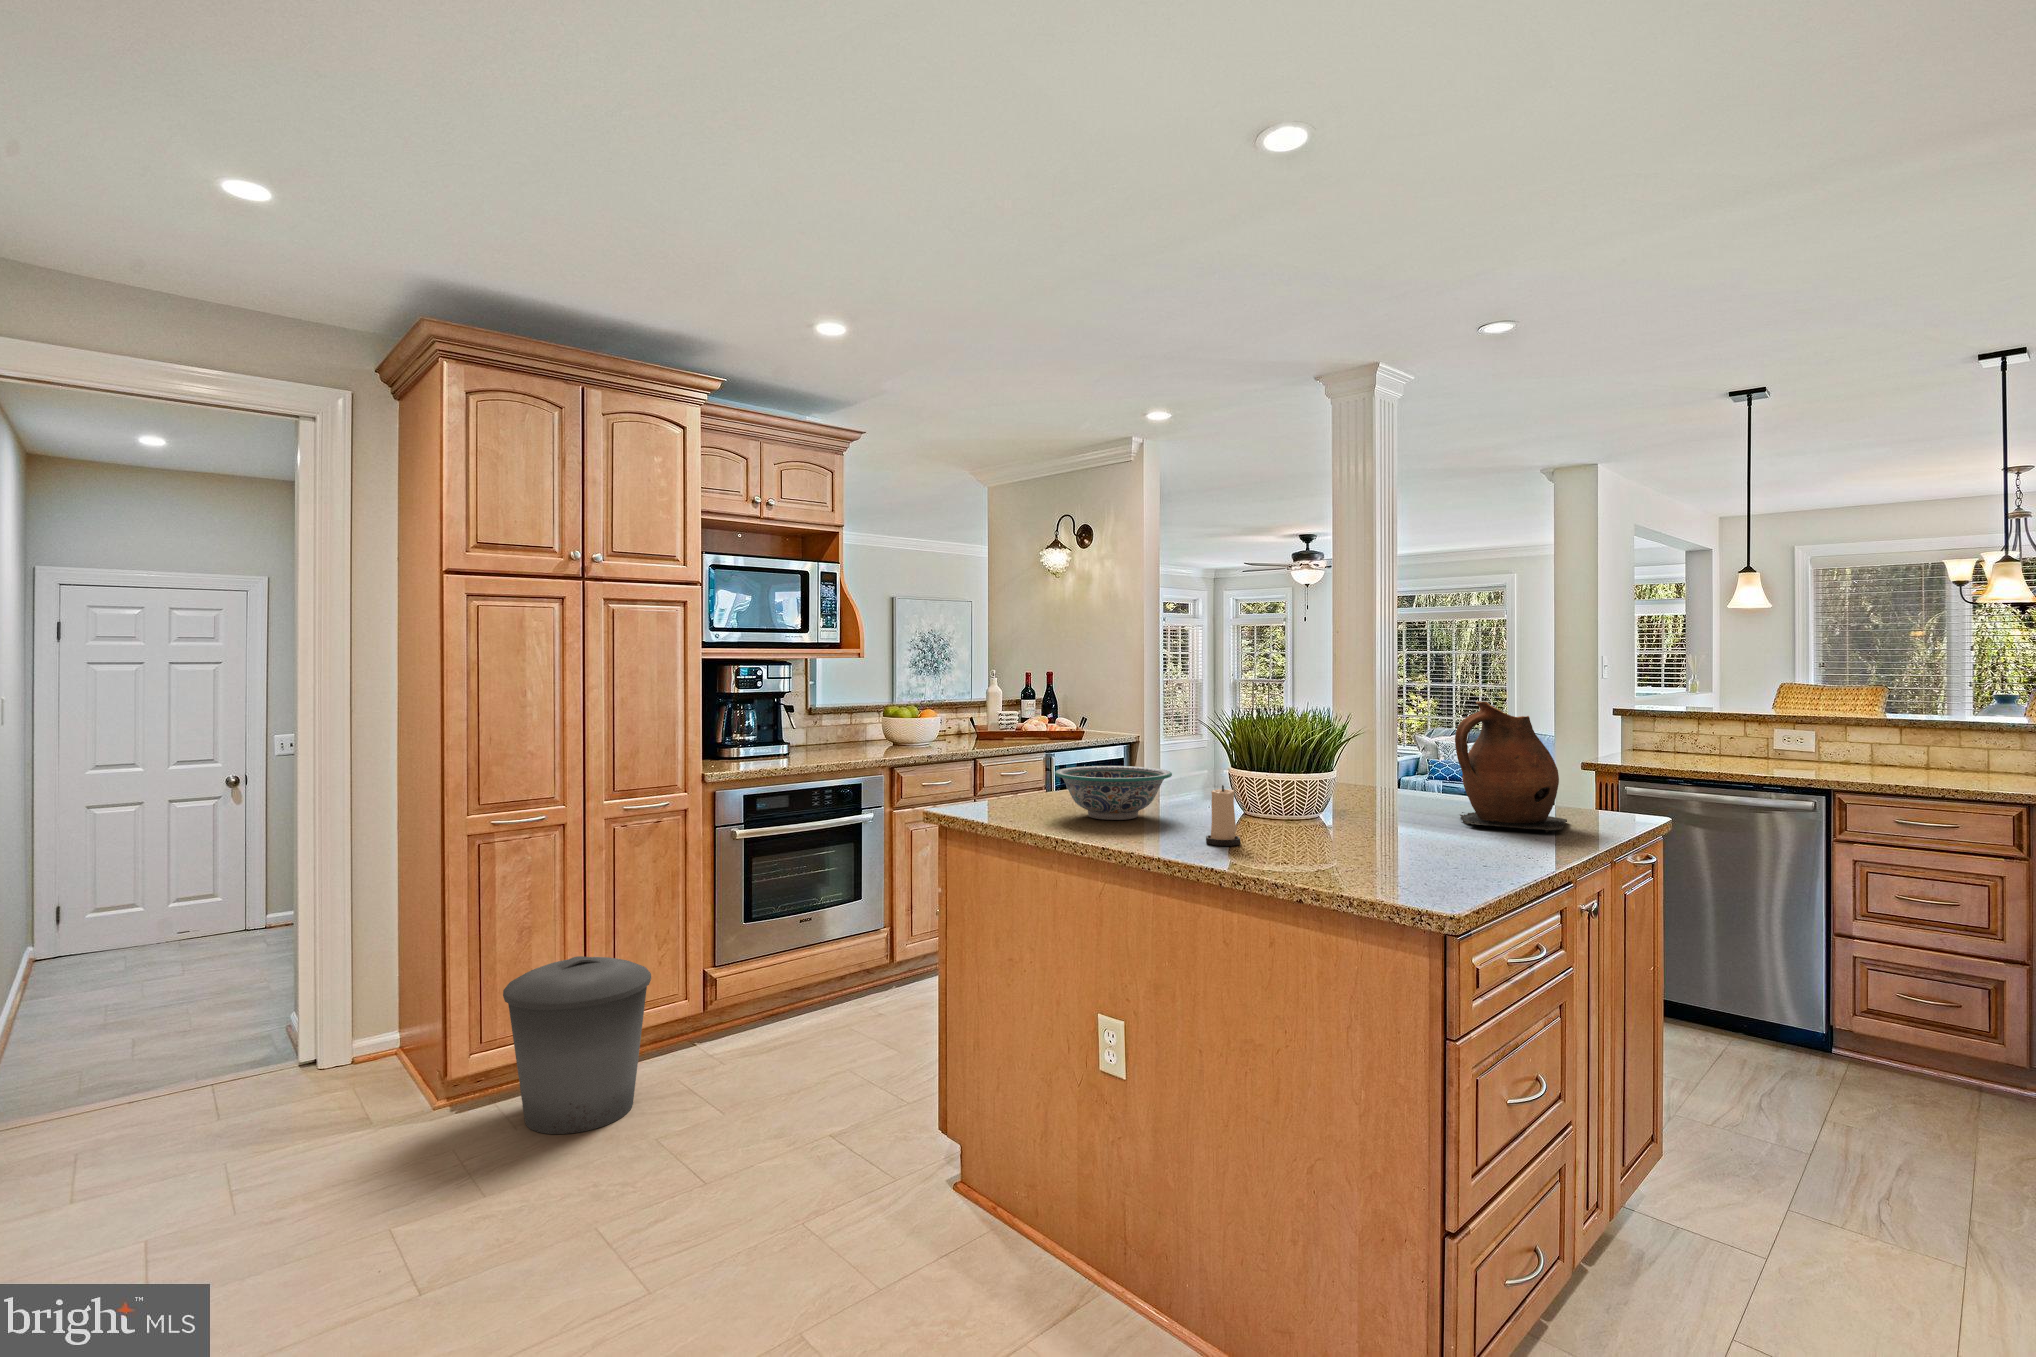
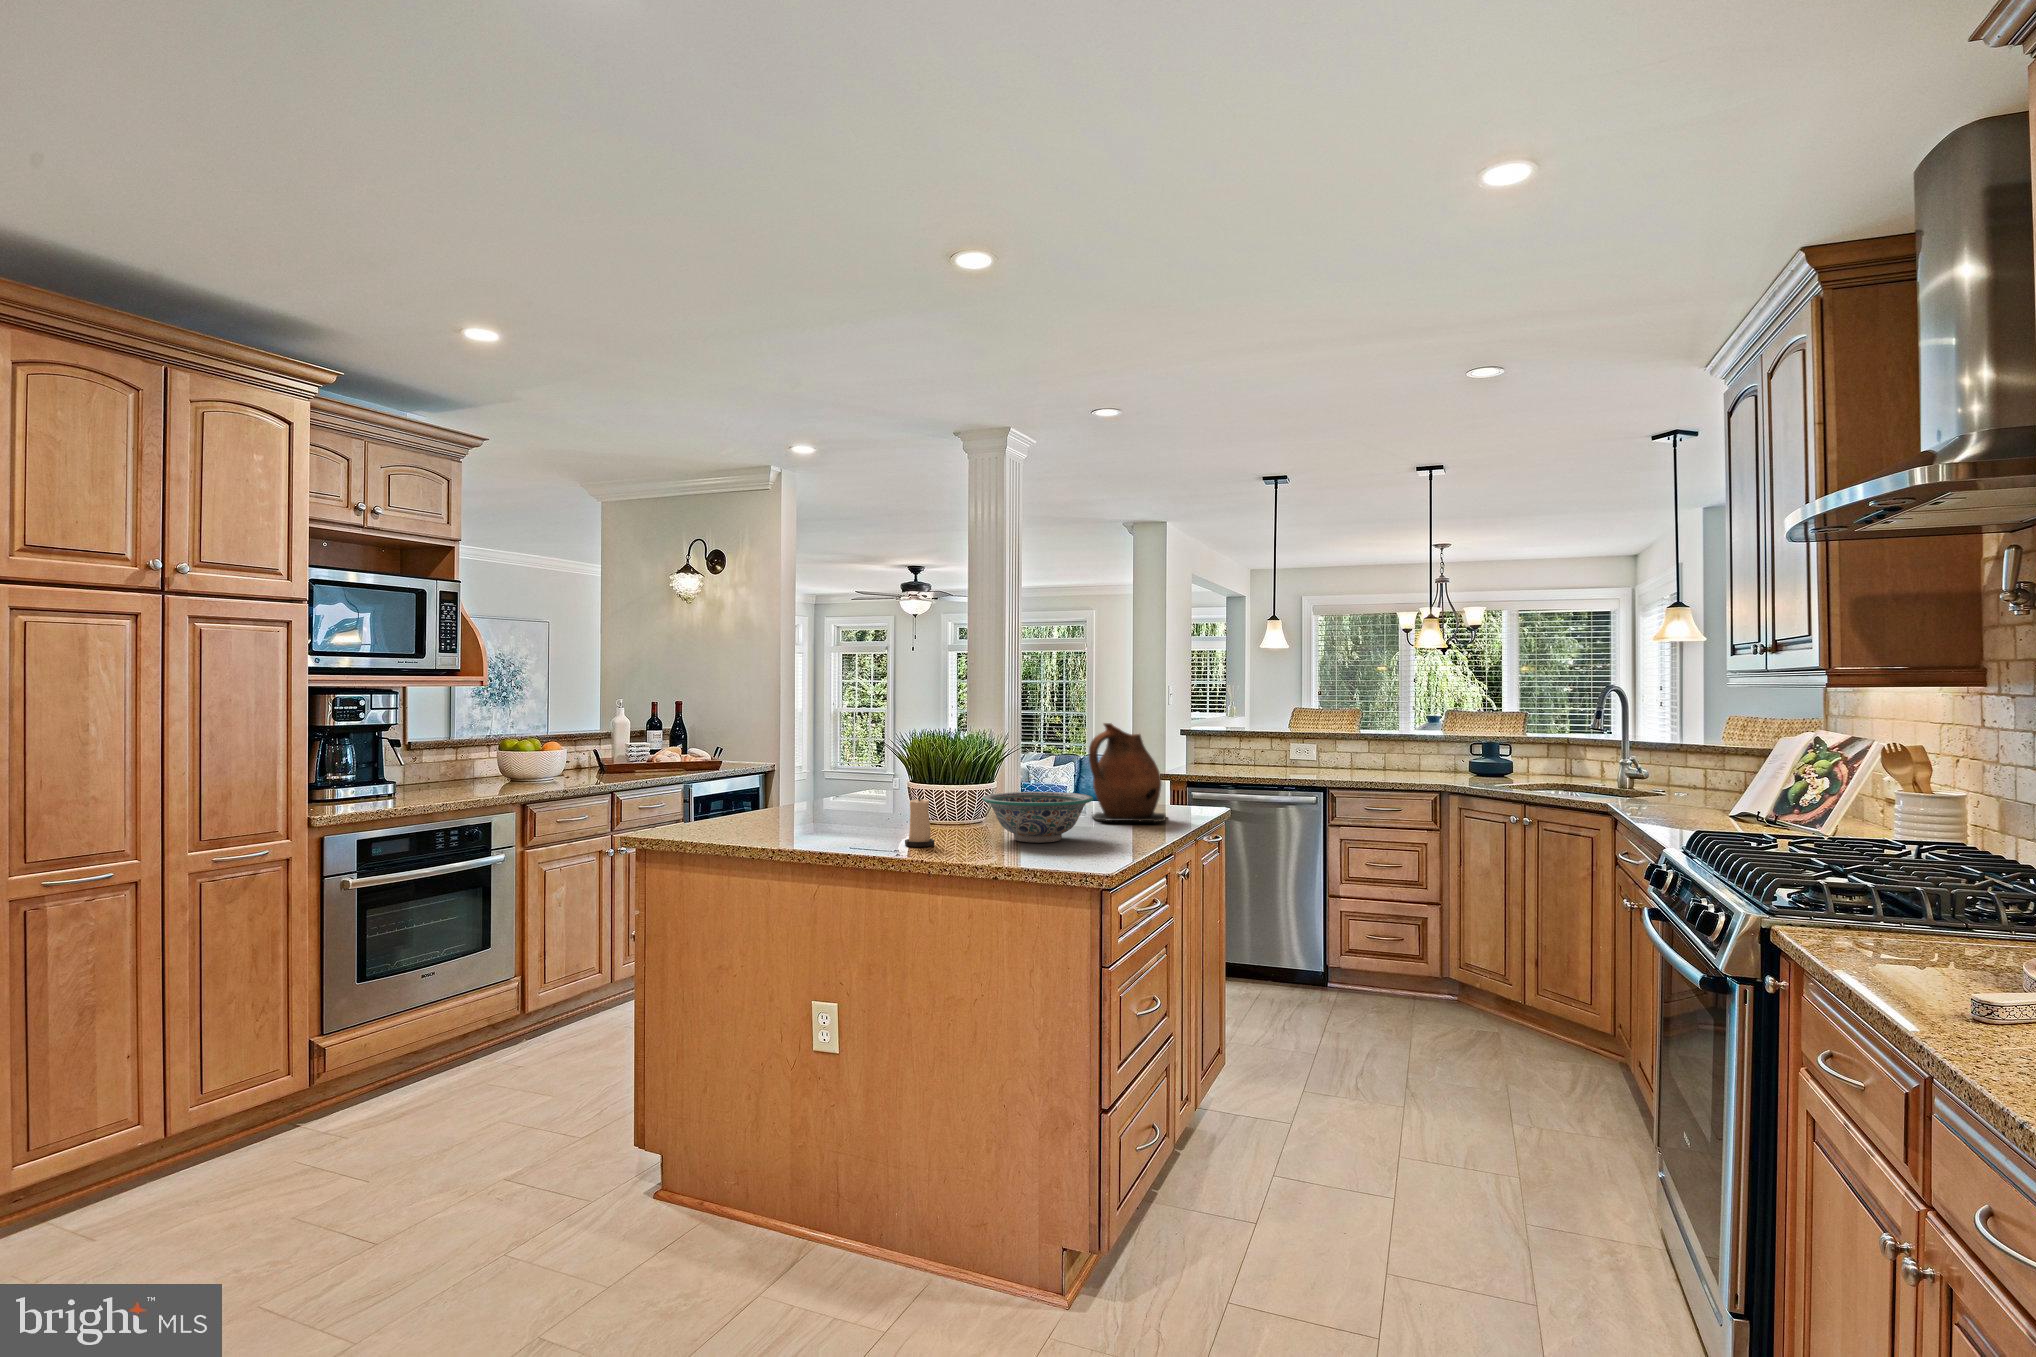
decorative bowl: present [1055,766,1172,820] -> present [983,792,1093,843]
trash can: present [503,956,651,1134] -> none [61,1032,264,1243]

